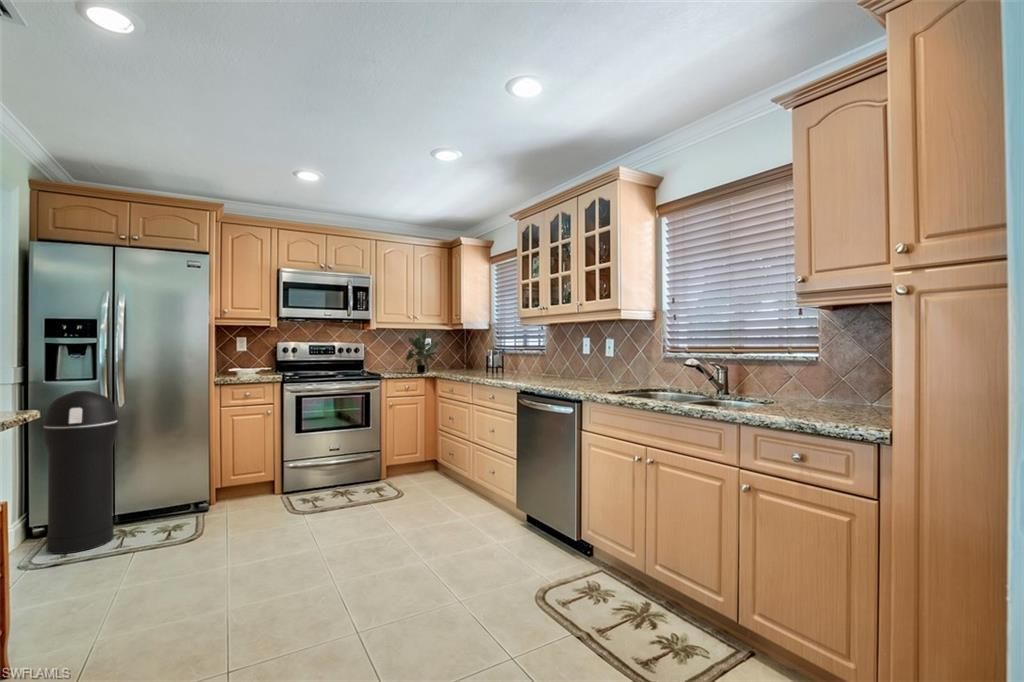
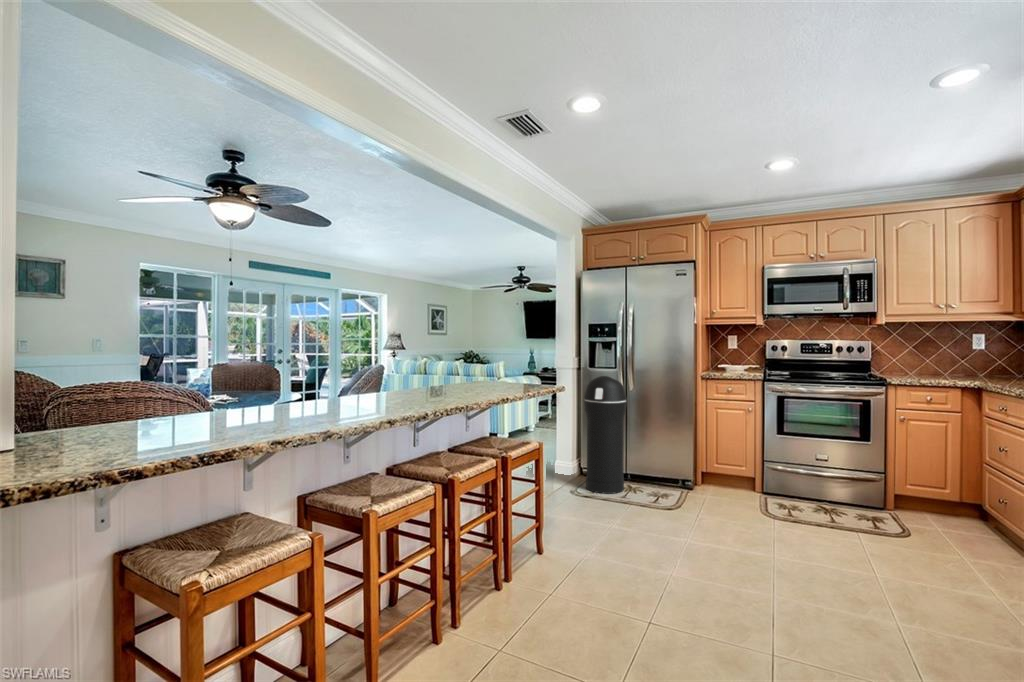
potted plant: present [406,329,438,374] -> none [923,322,985,382]

